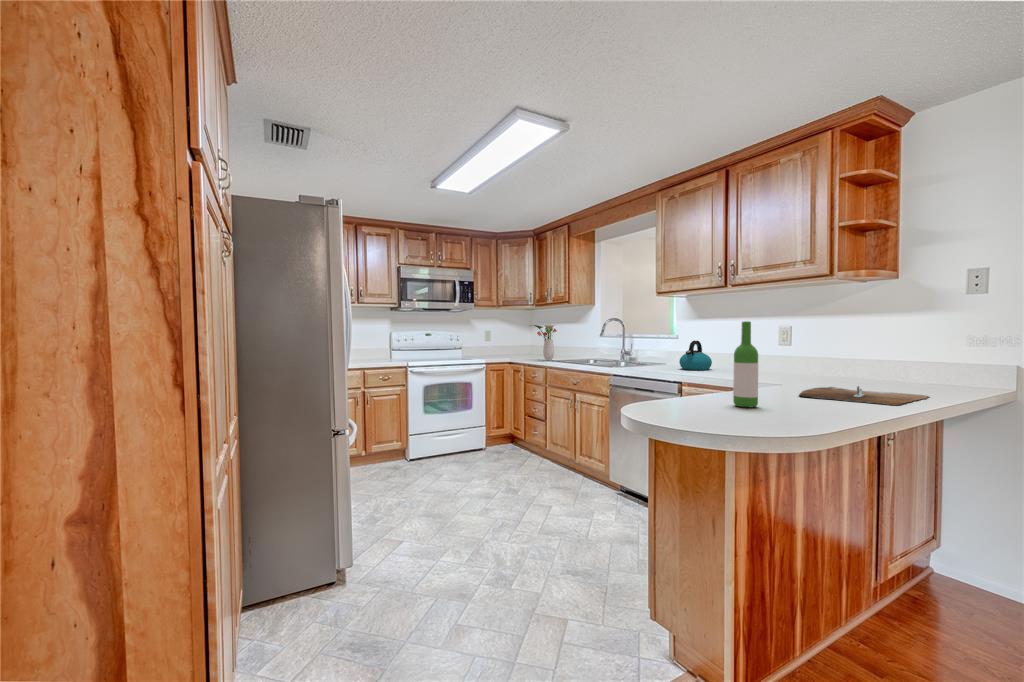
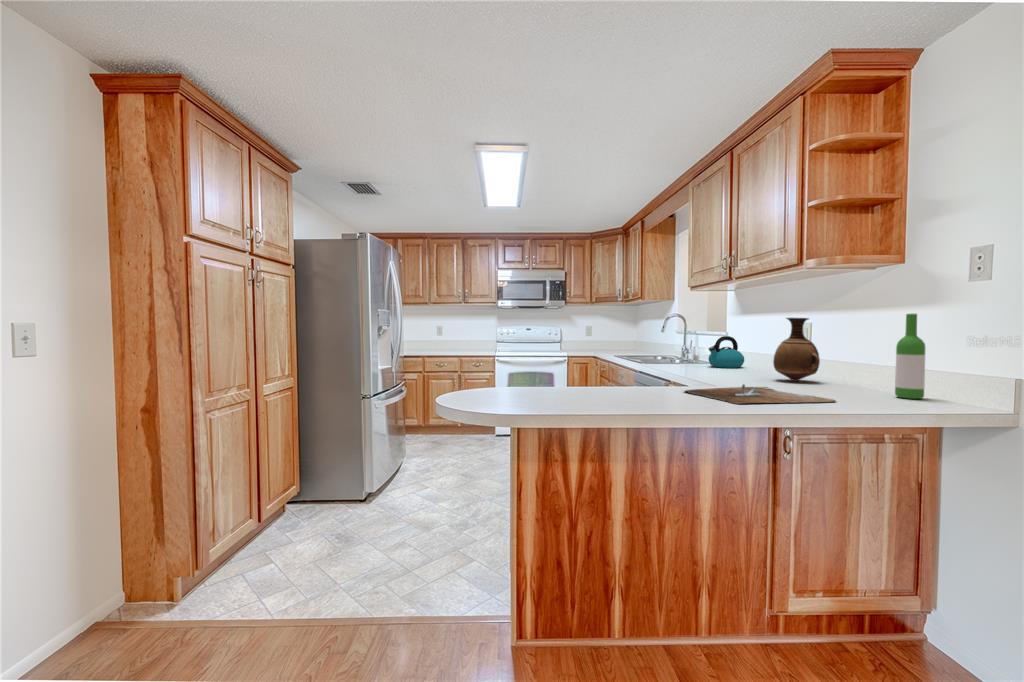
wine bottle: present [733,321,758,407] -> present [895,314,925,399]
flower arrangement: present [534,324,557,361] -> none [604,319,630,355]
vase: none [786,324,835,380] -> present [773,318,820,381]

